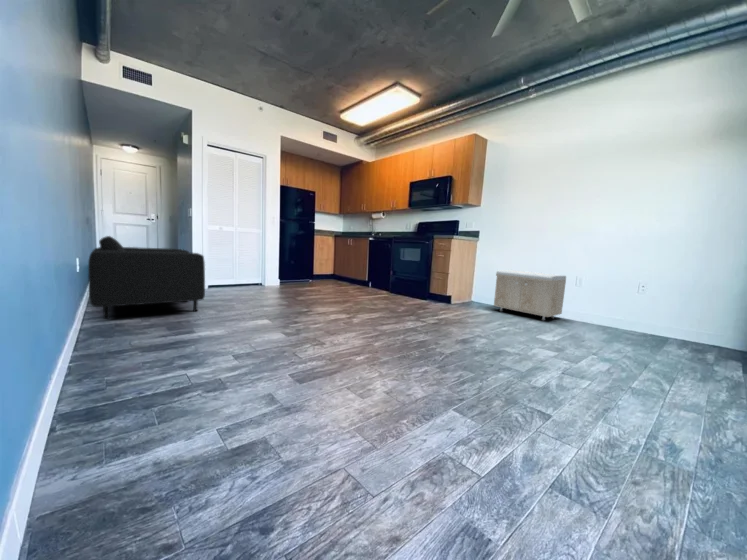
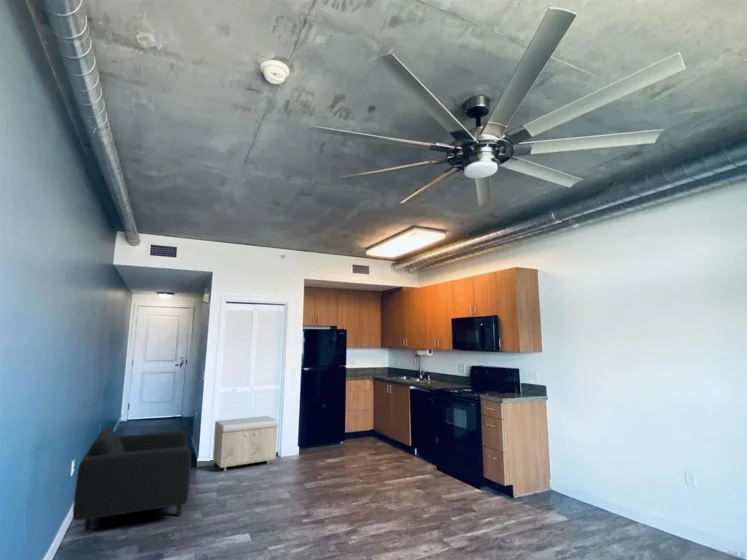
storage bench: present [494,270,566,320] -> present [213,416,278,471]

